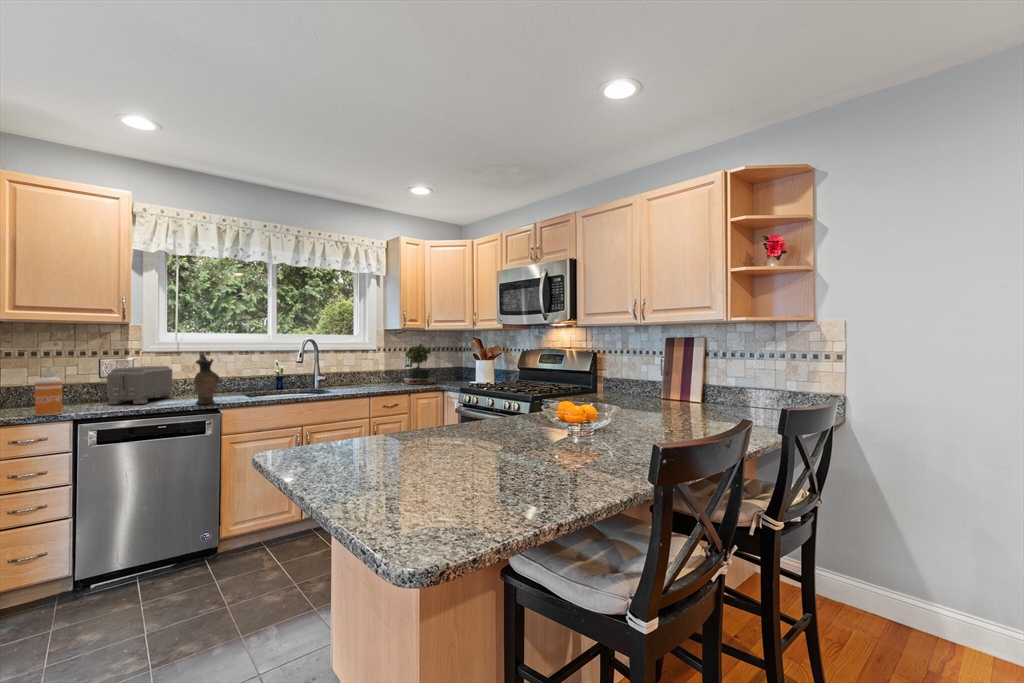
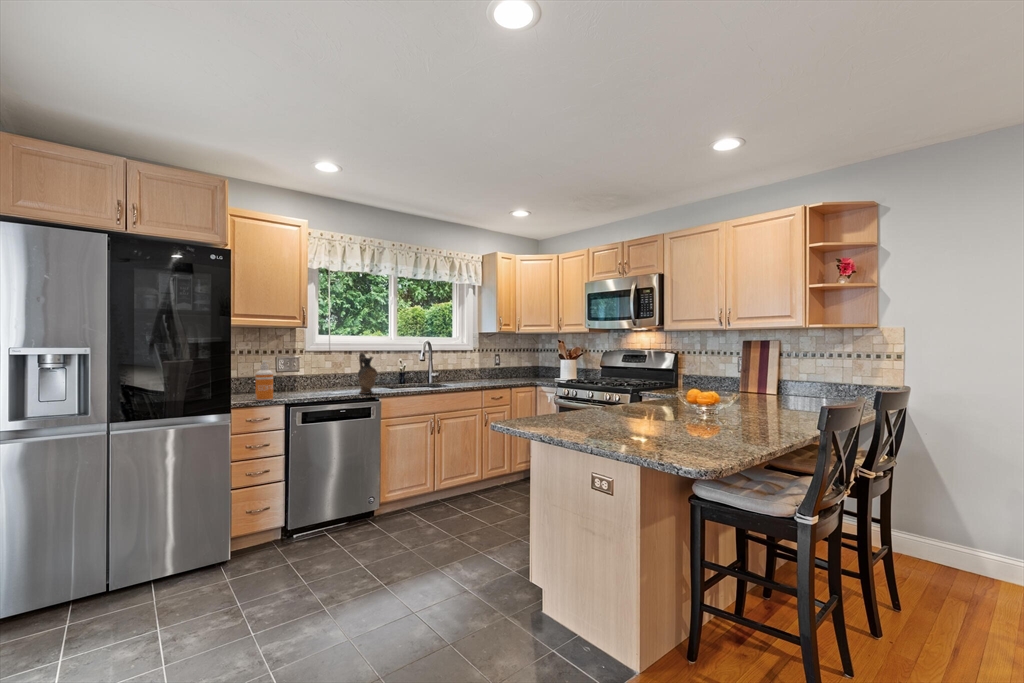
potted plant: present [404,343,435,384] -> none [488,344,525,380]
toaster: present [107,366,173,404] -> none [292,363,331,393]

